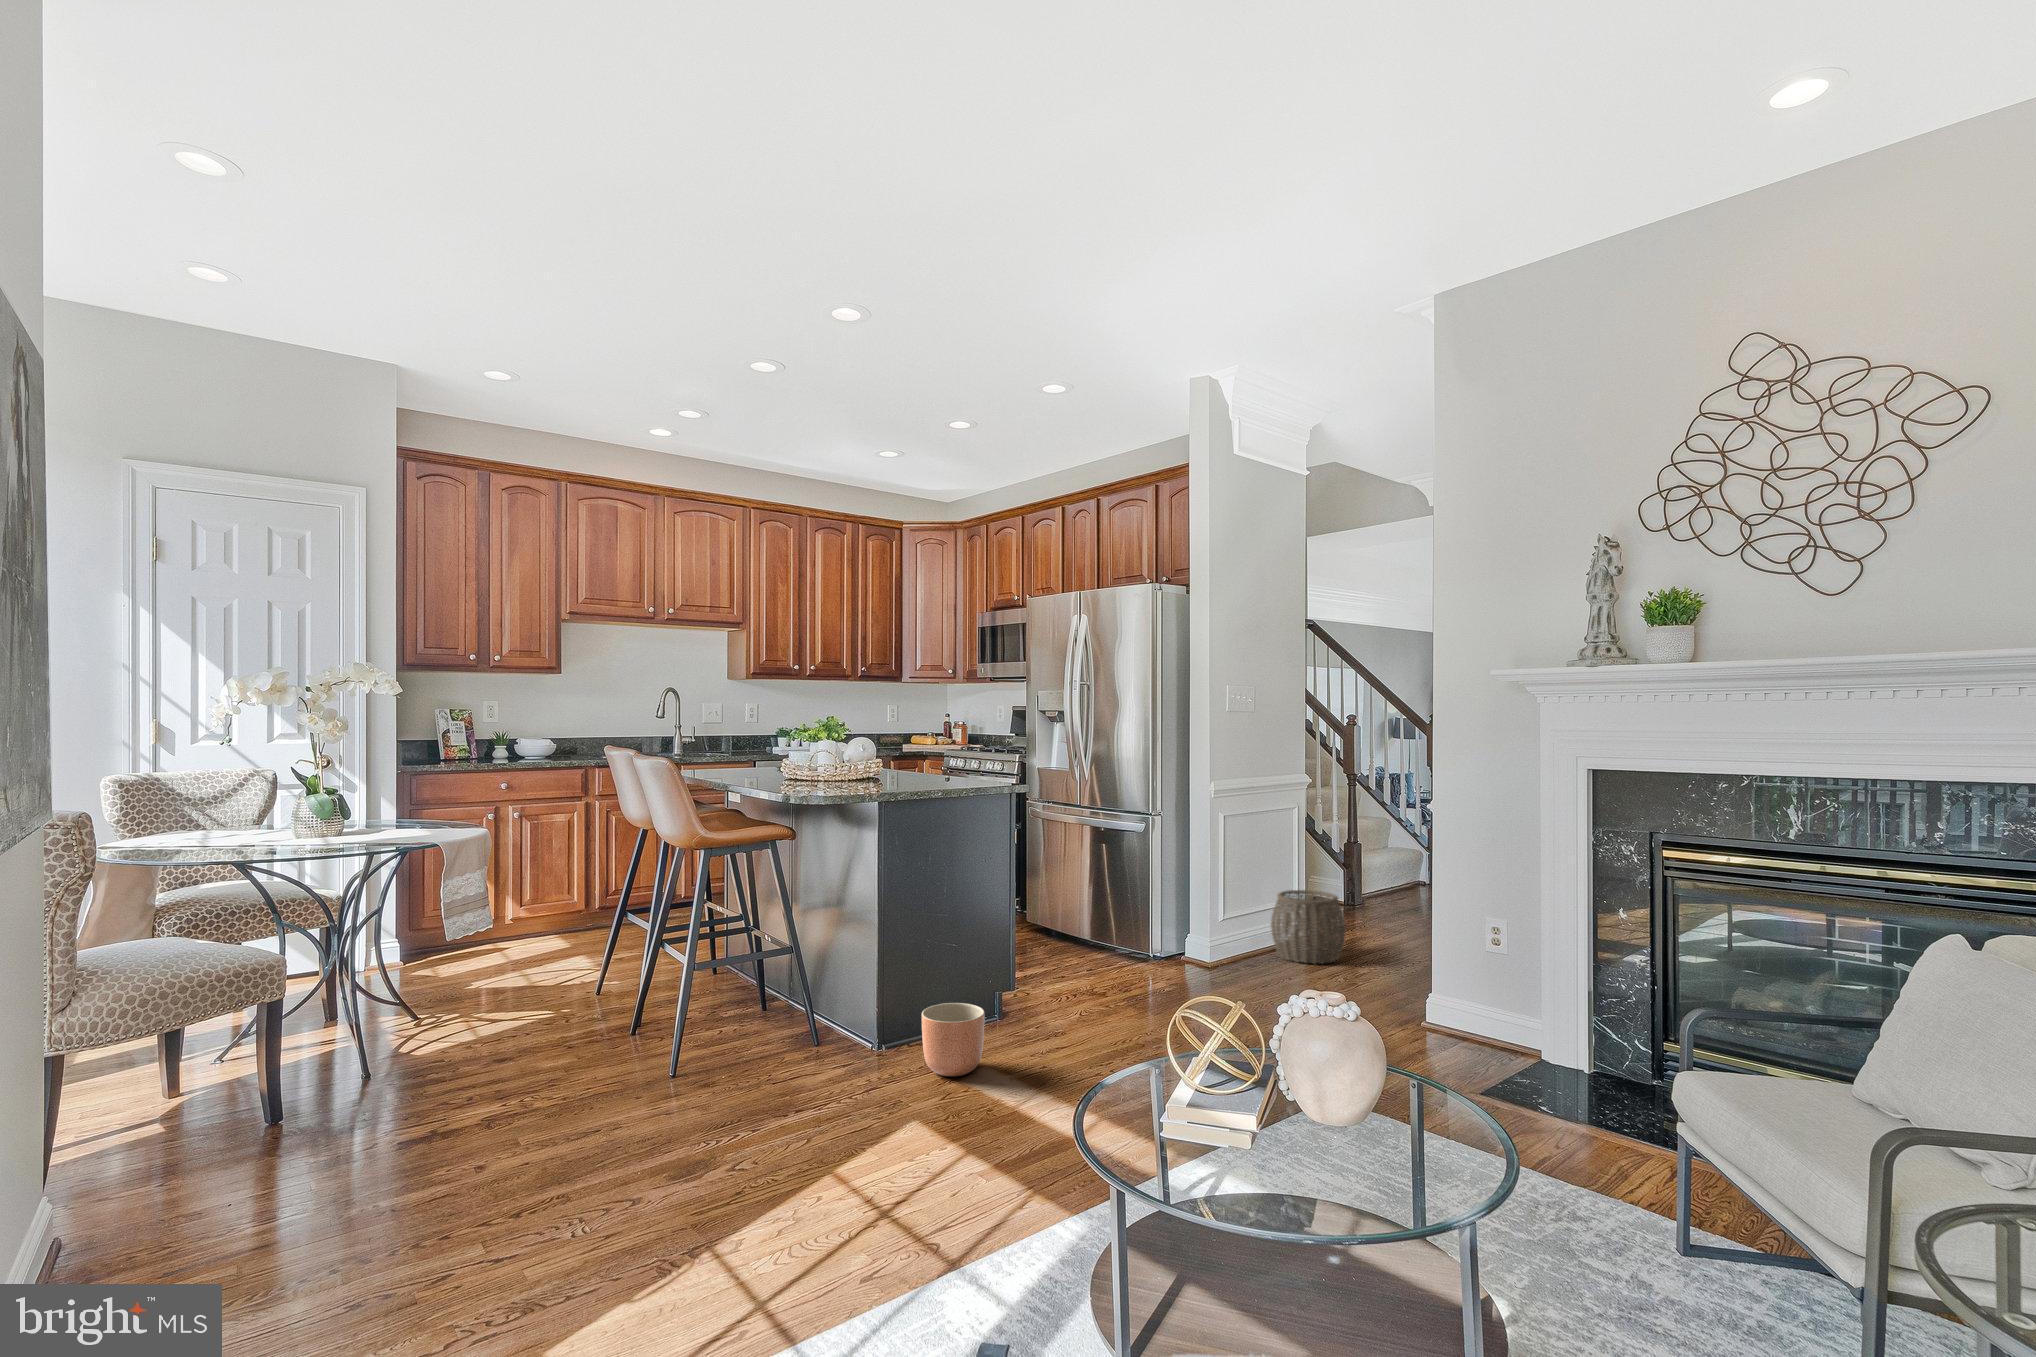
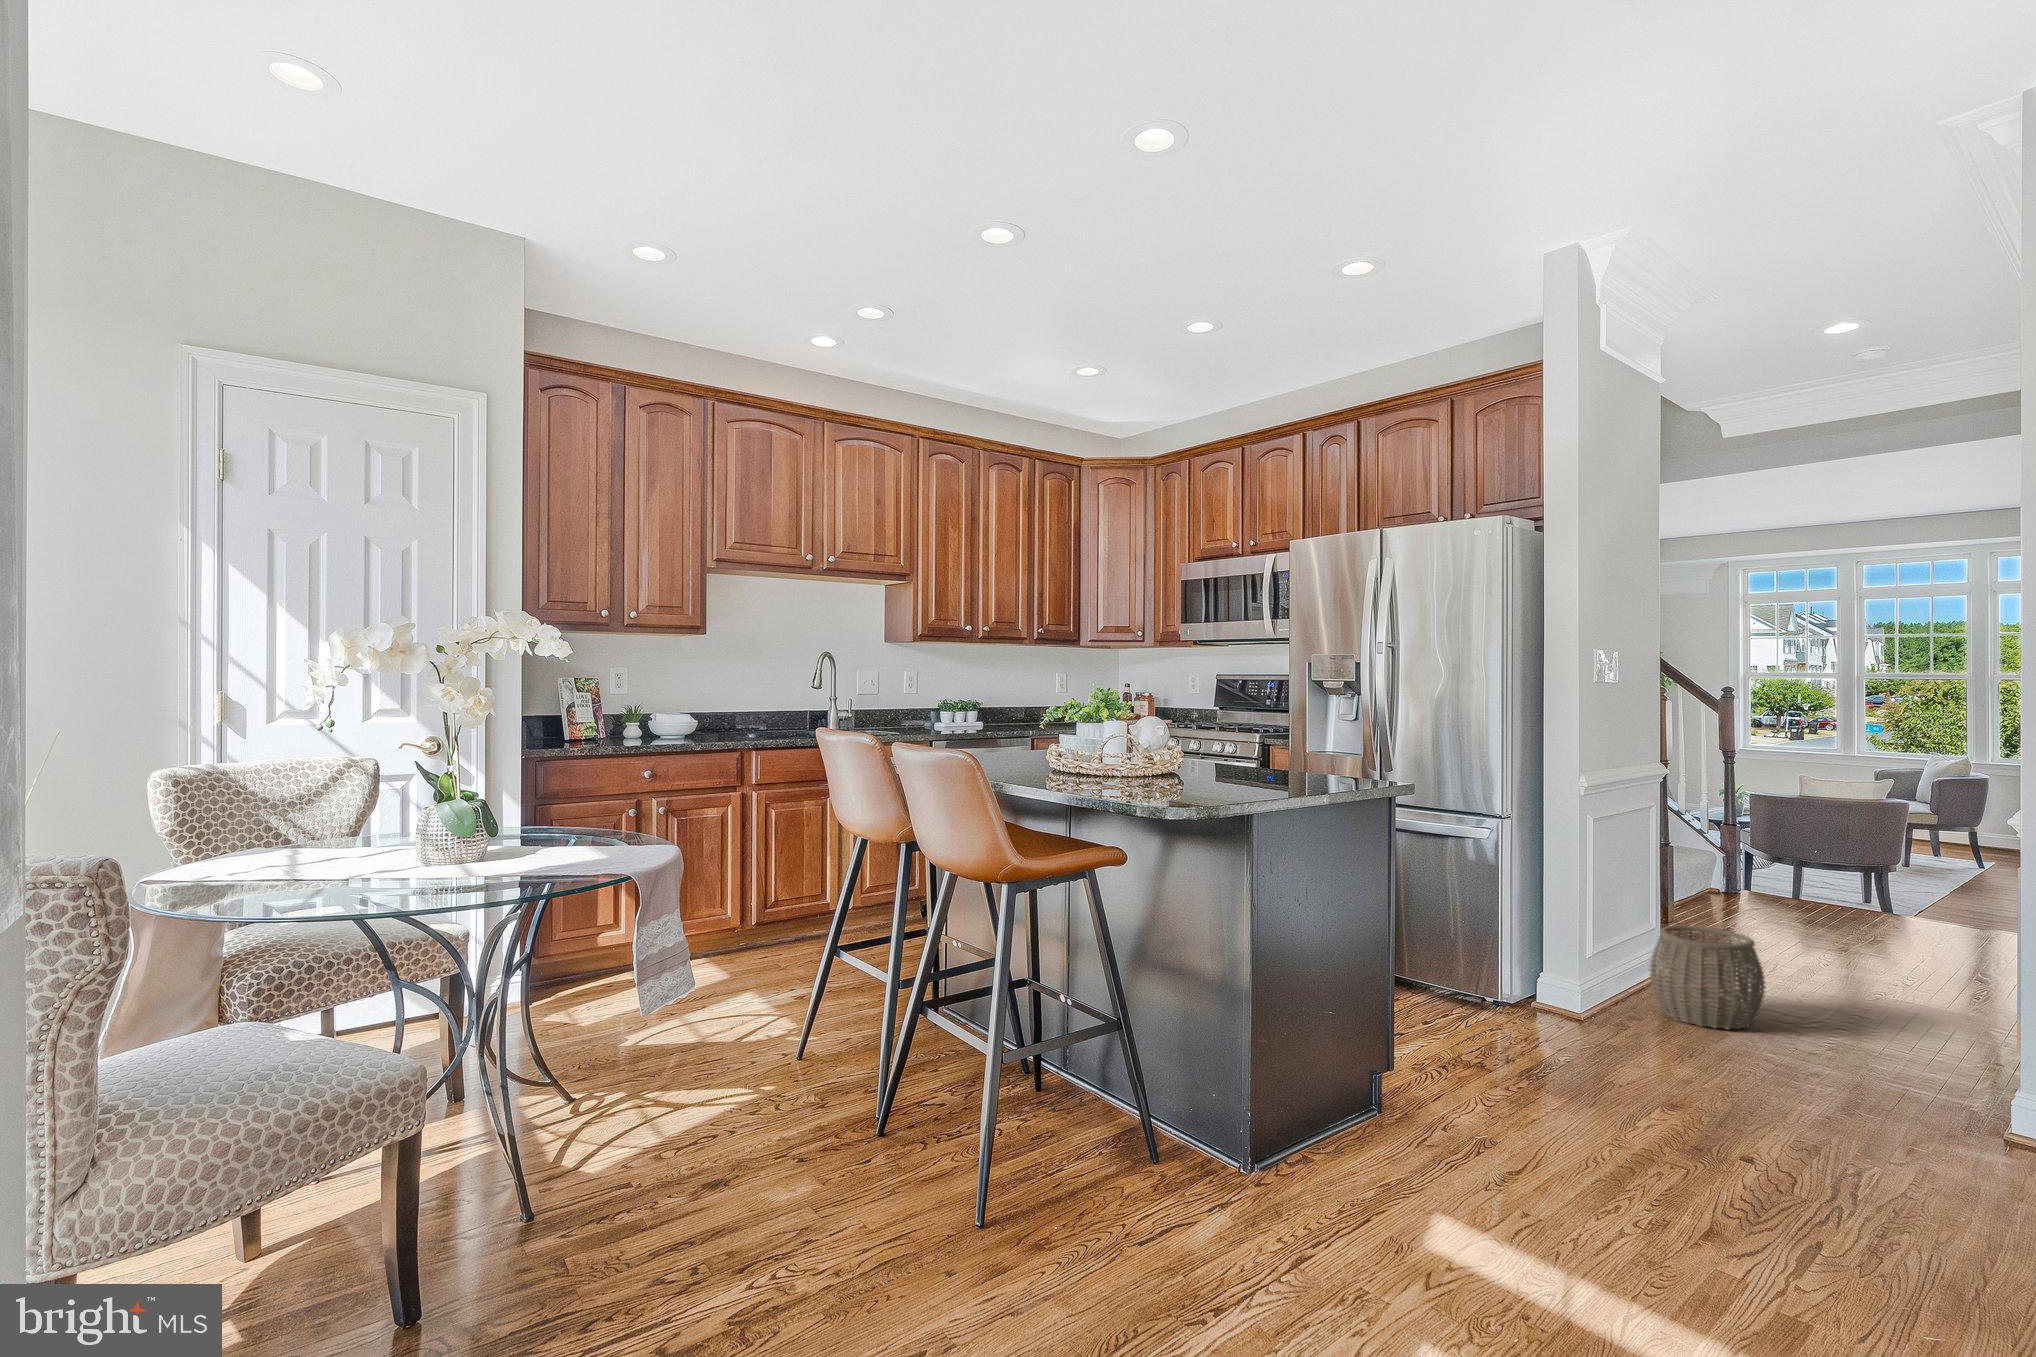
planter: present [922,1003,985,1076] -> none [1330,1119,1430,1239]

